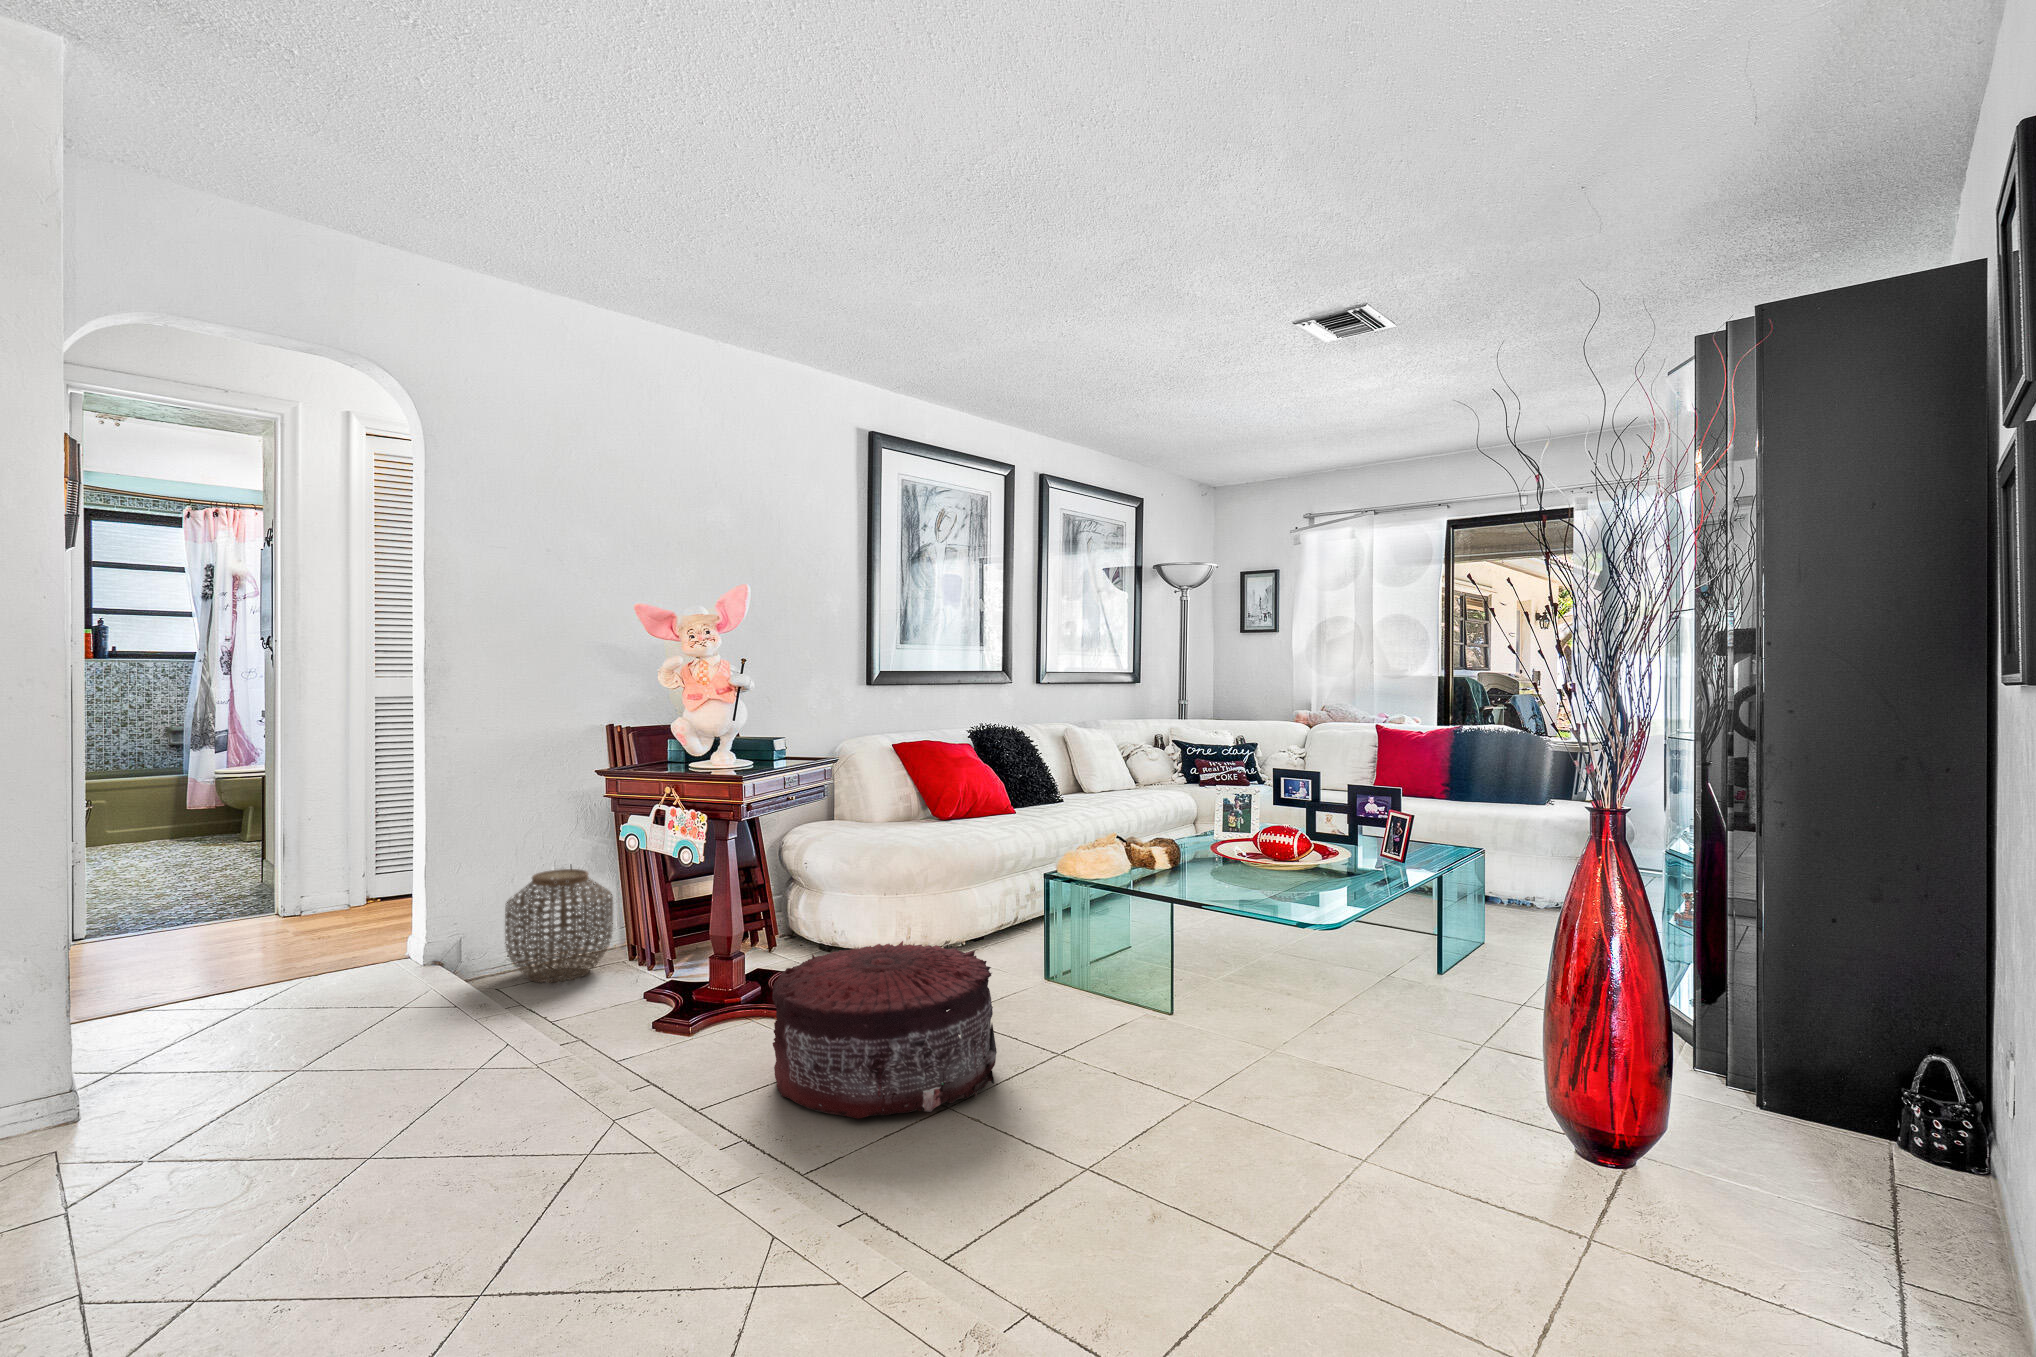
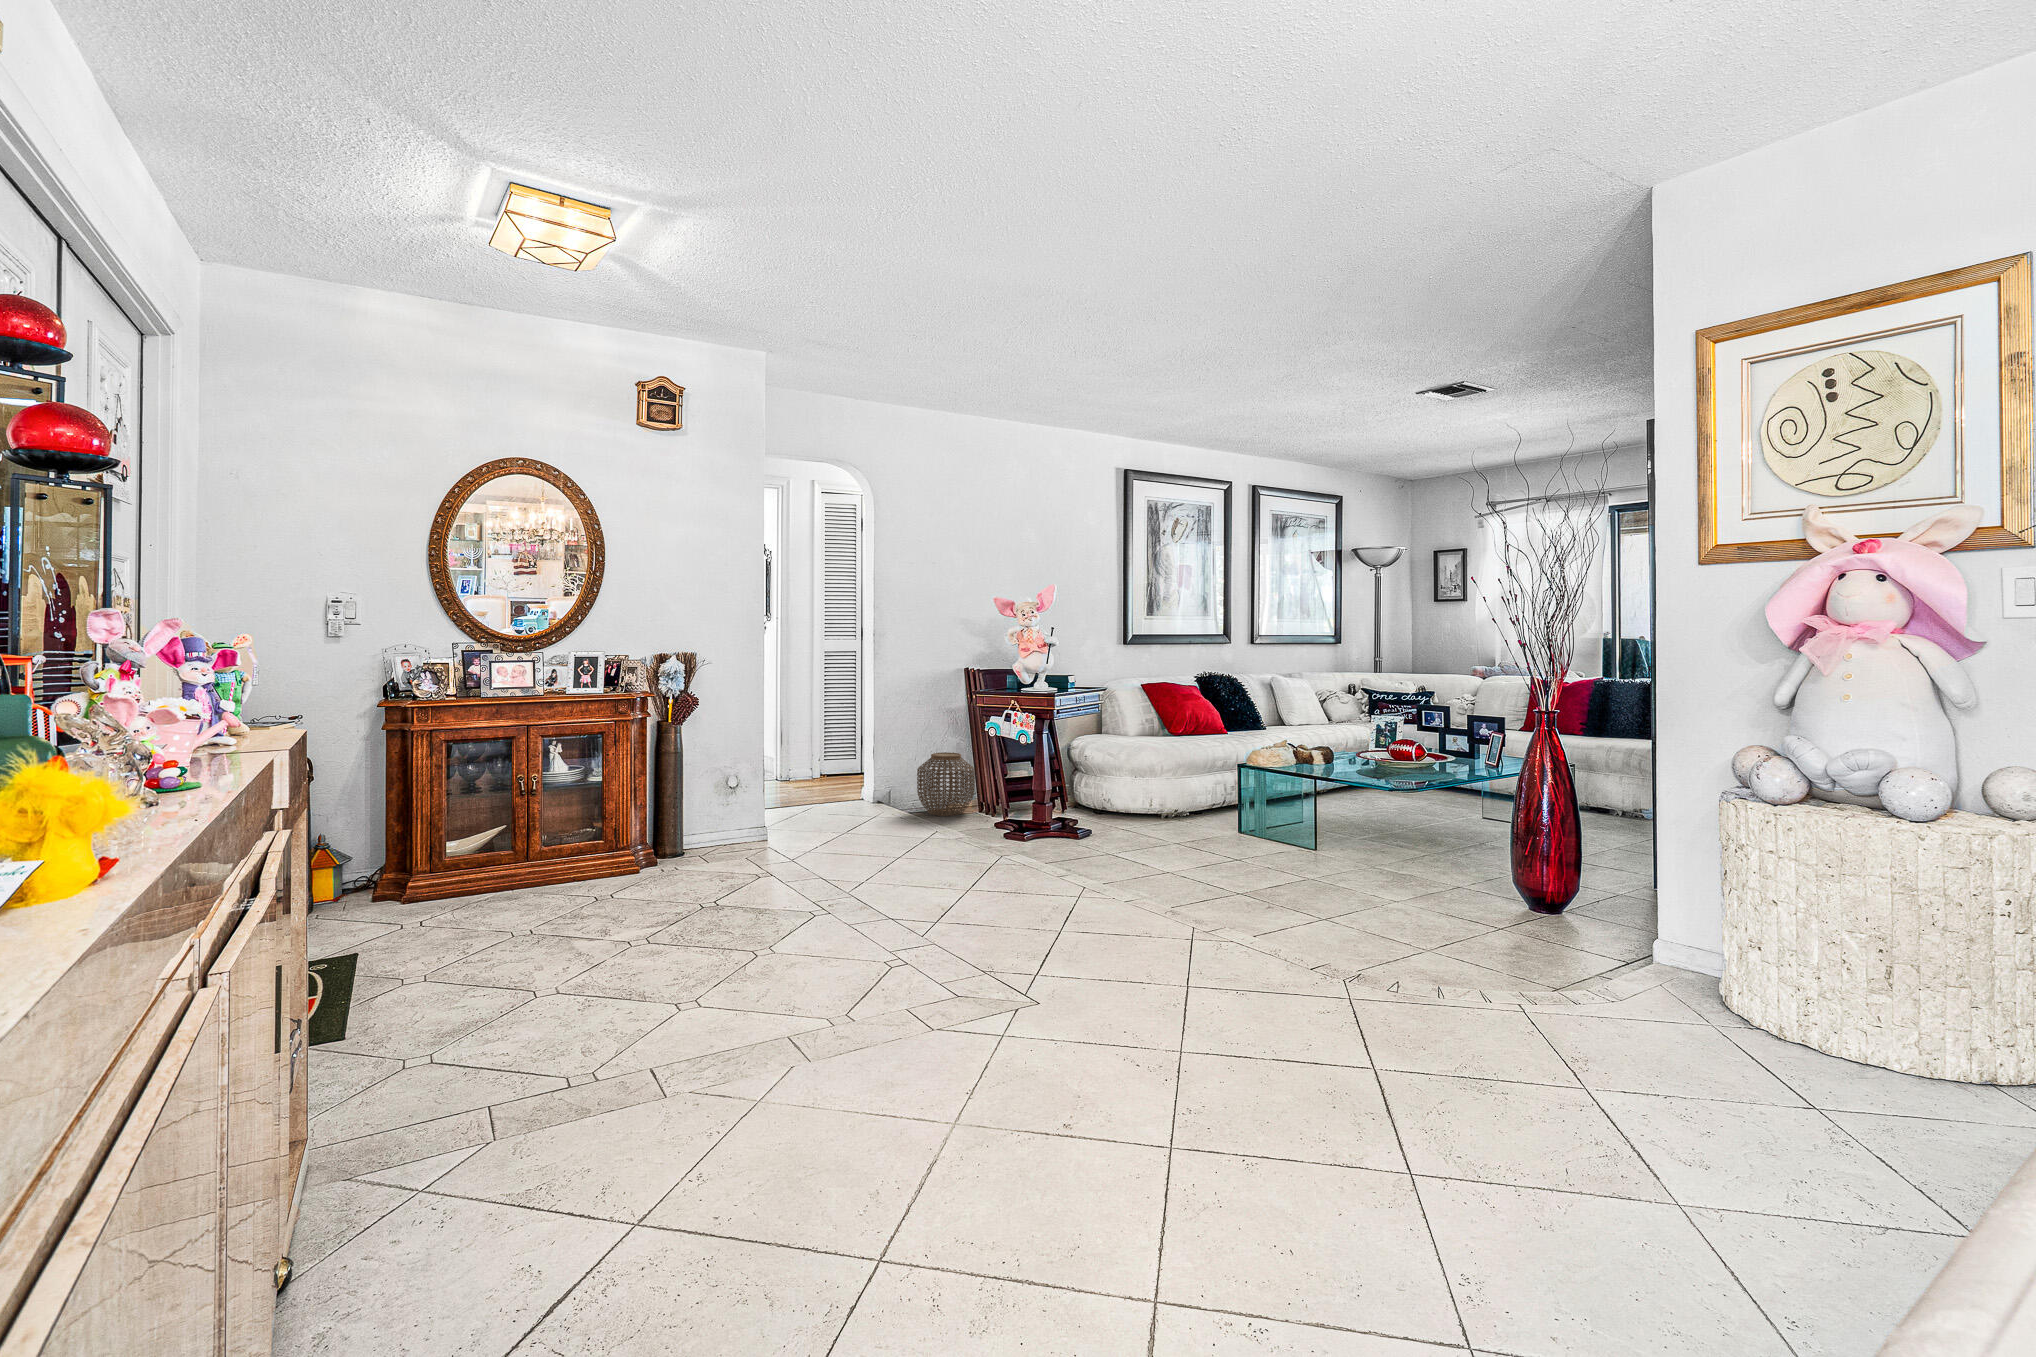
pouf: present [772,941,997,1119] -> none [1075,791,1200,871]

